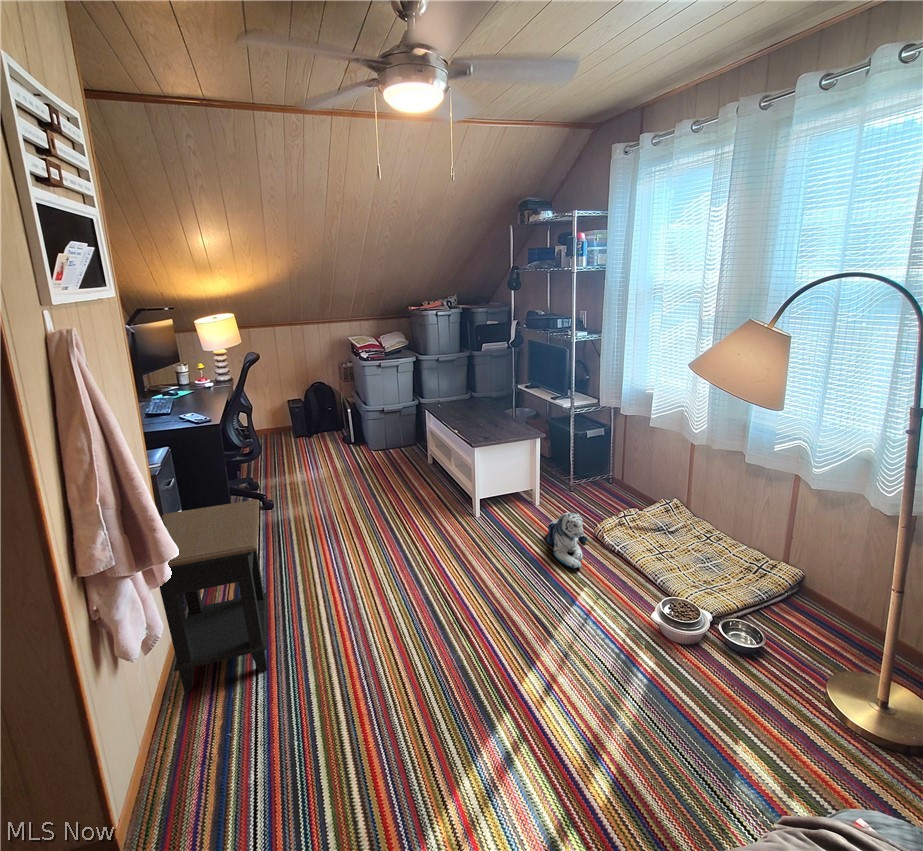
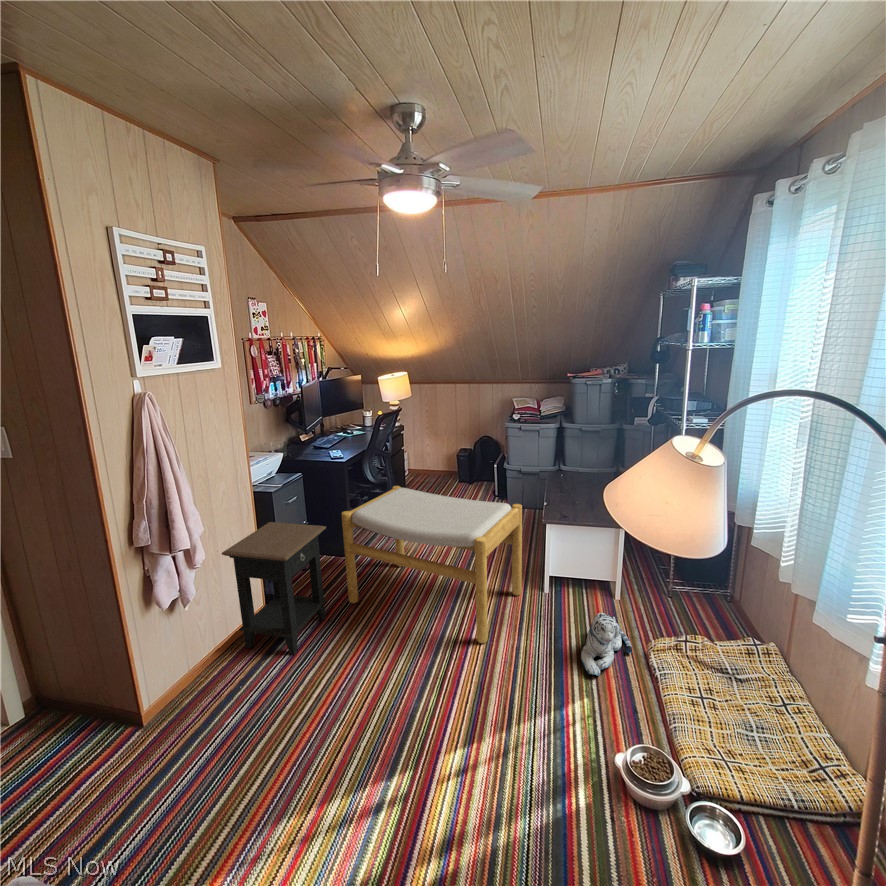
footstool: none [265,431,470,589] -> present [342,486,522,643]

